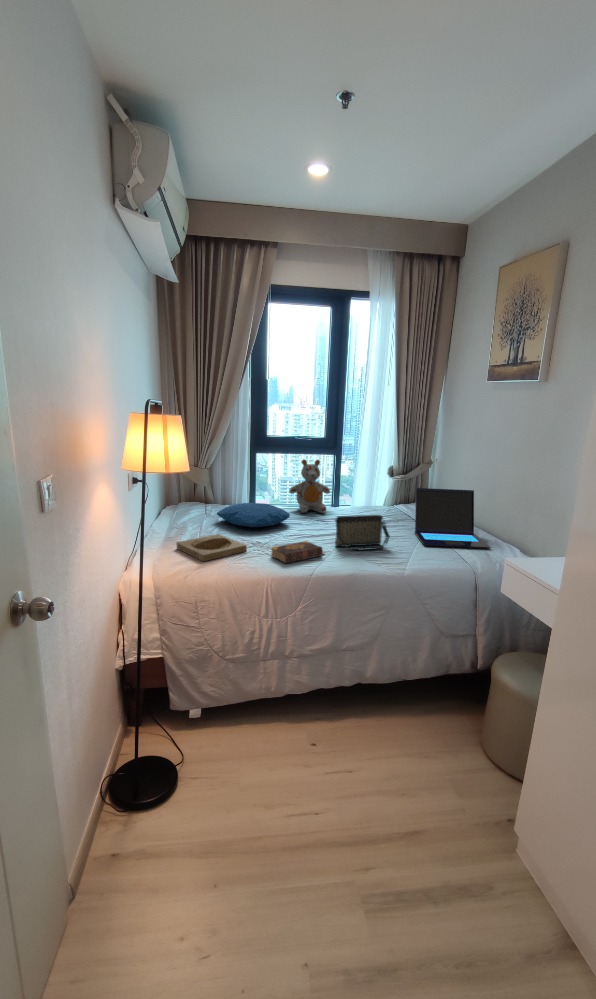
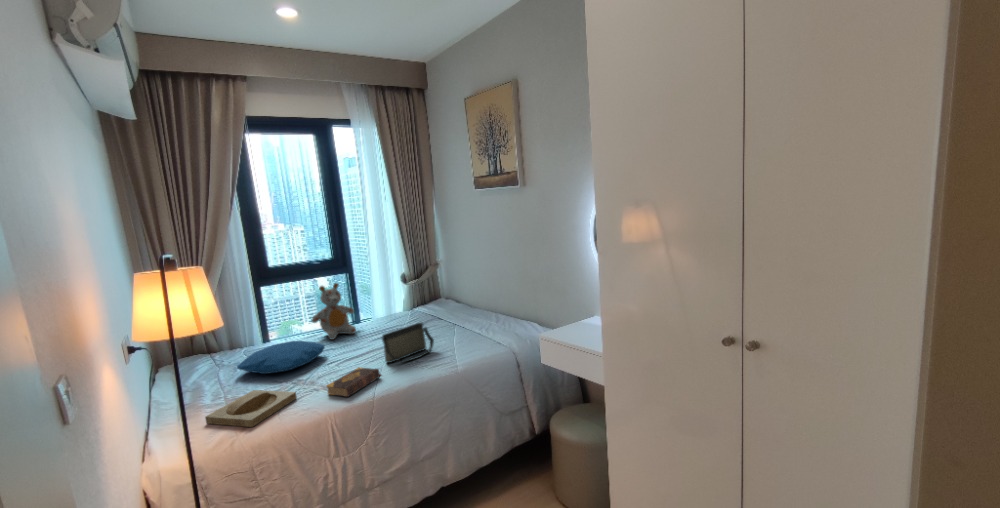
laptop: present [415,488,490,548] -> none [440,281,513,339]

